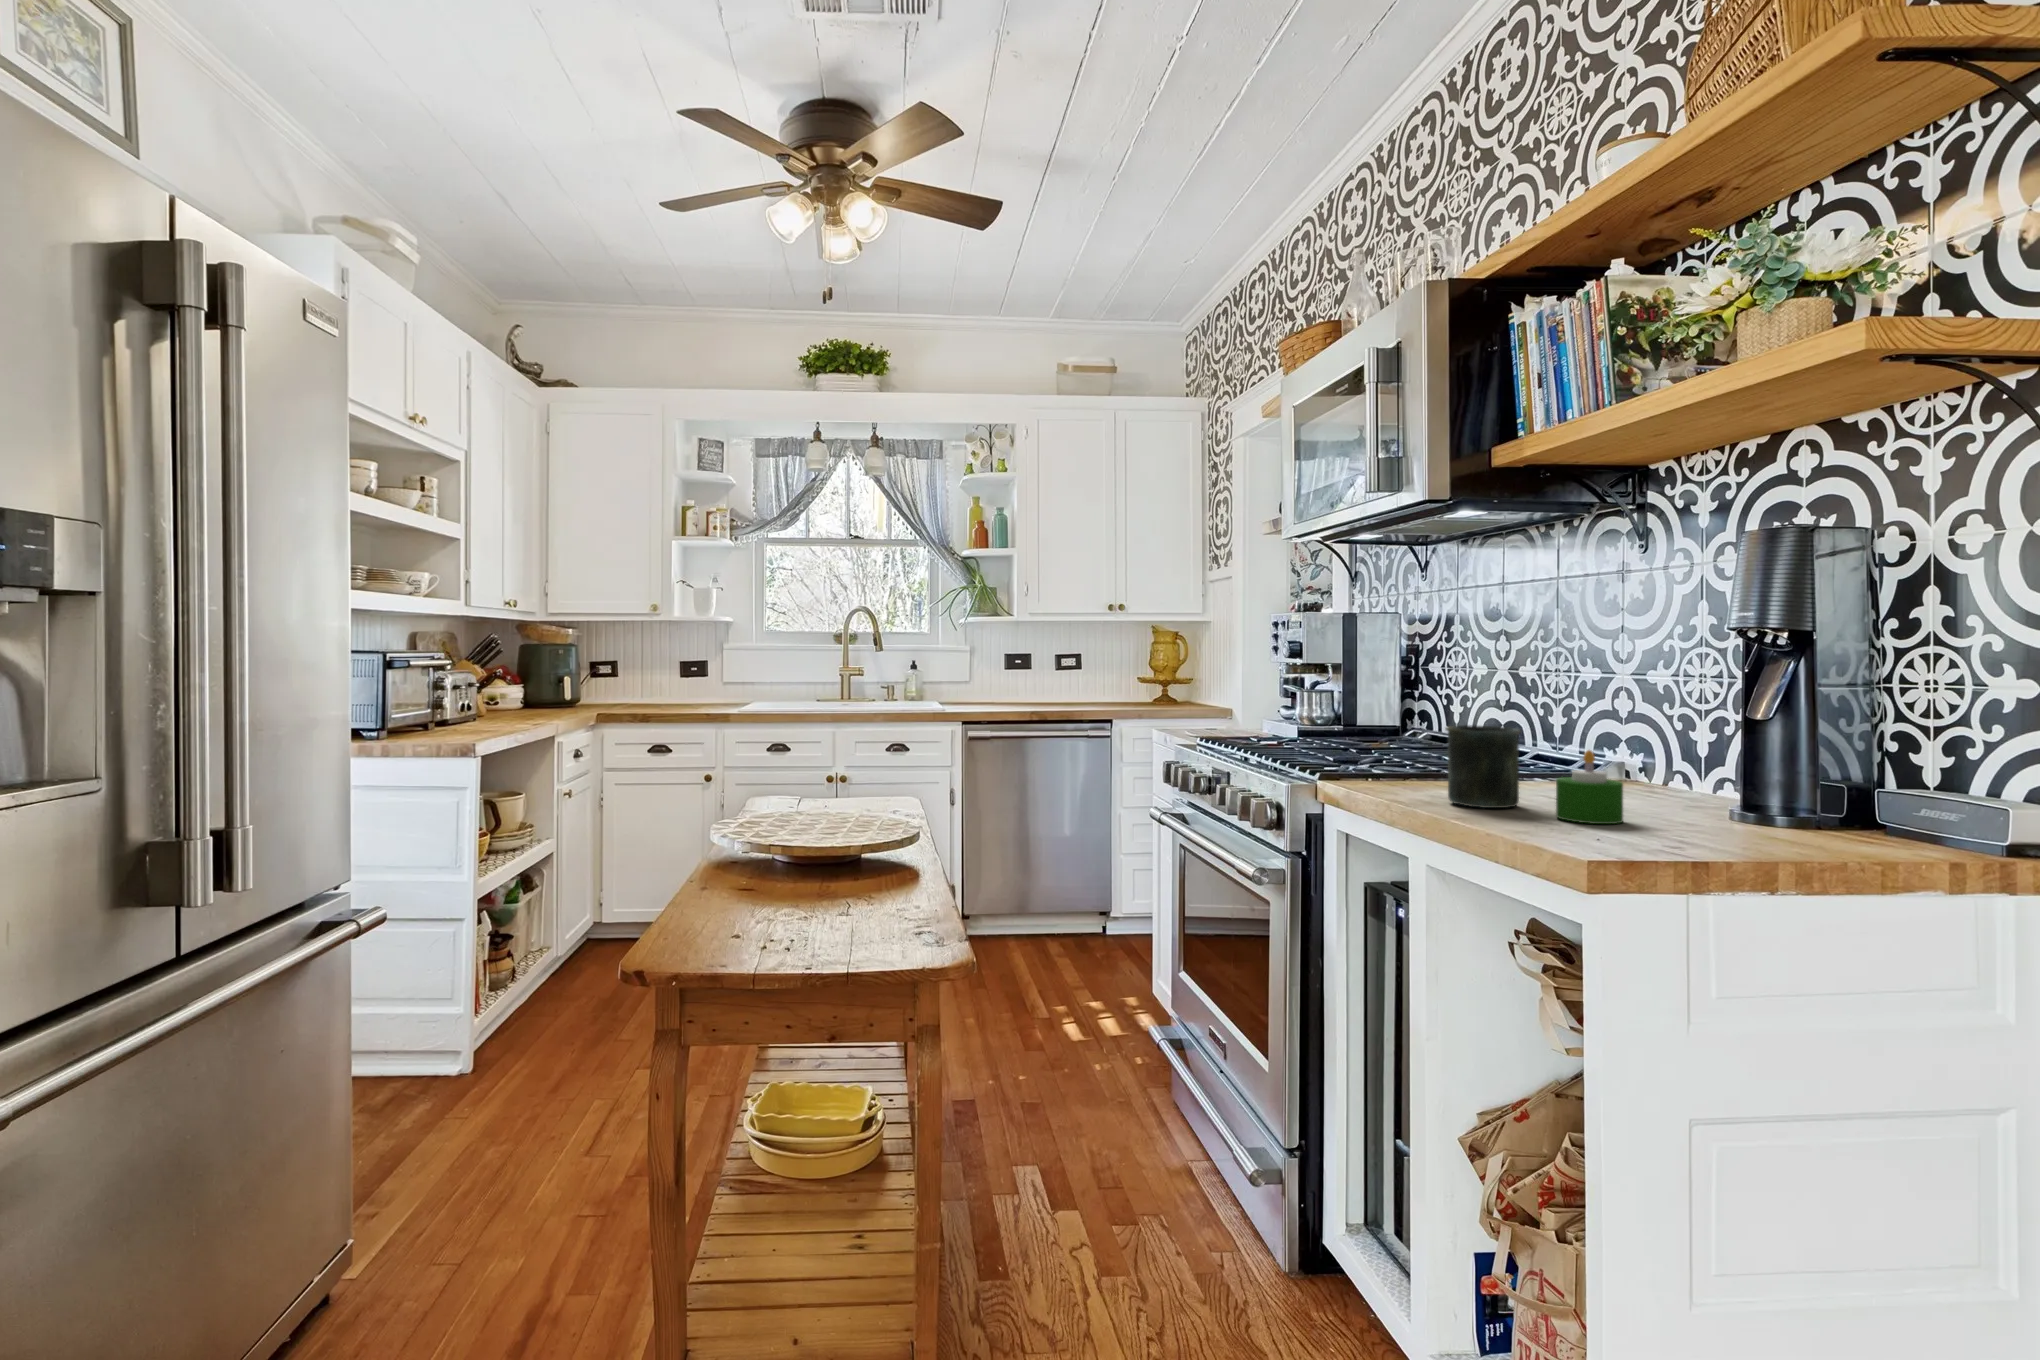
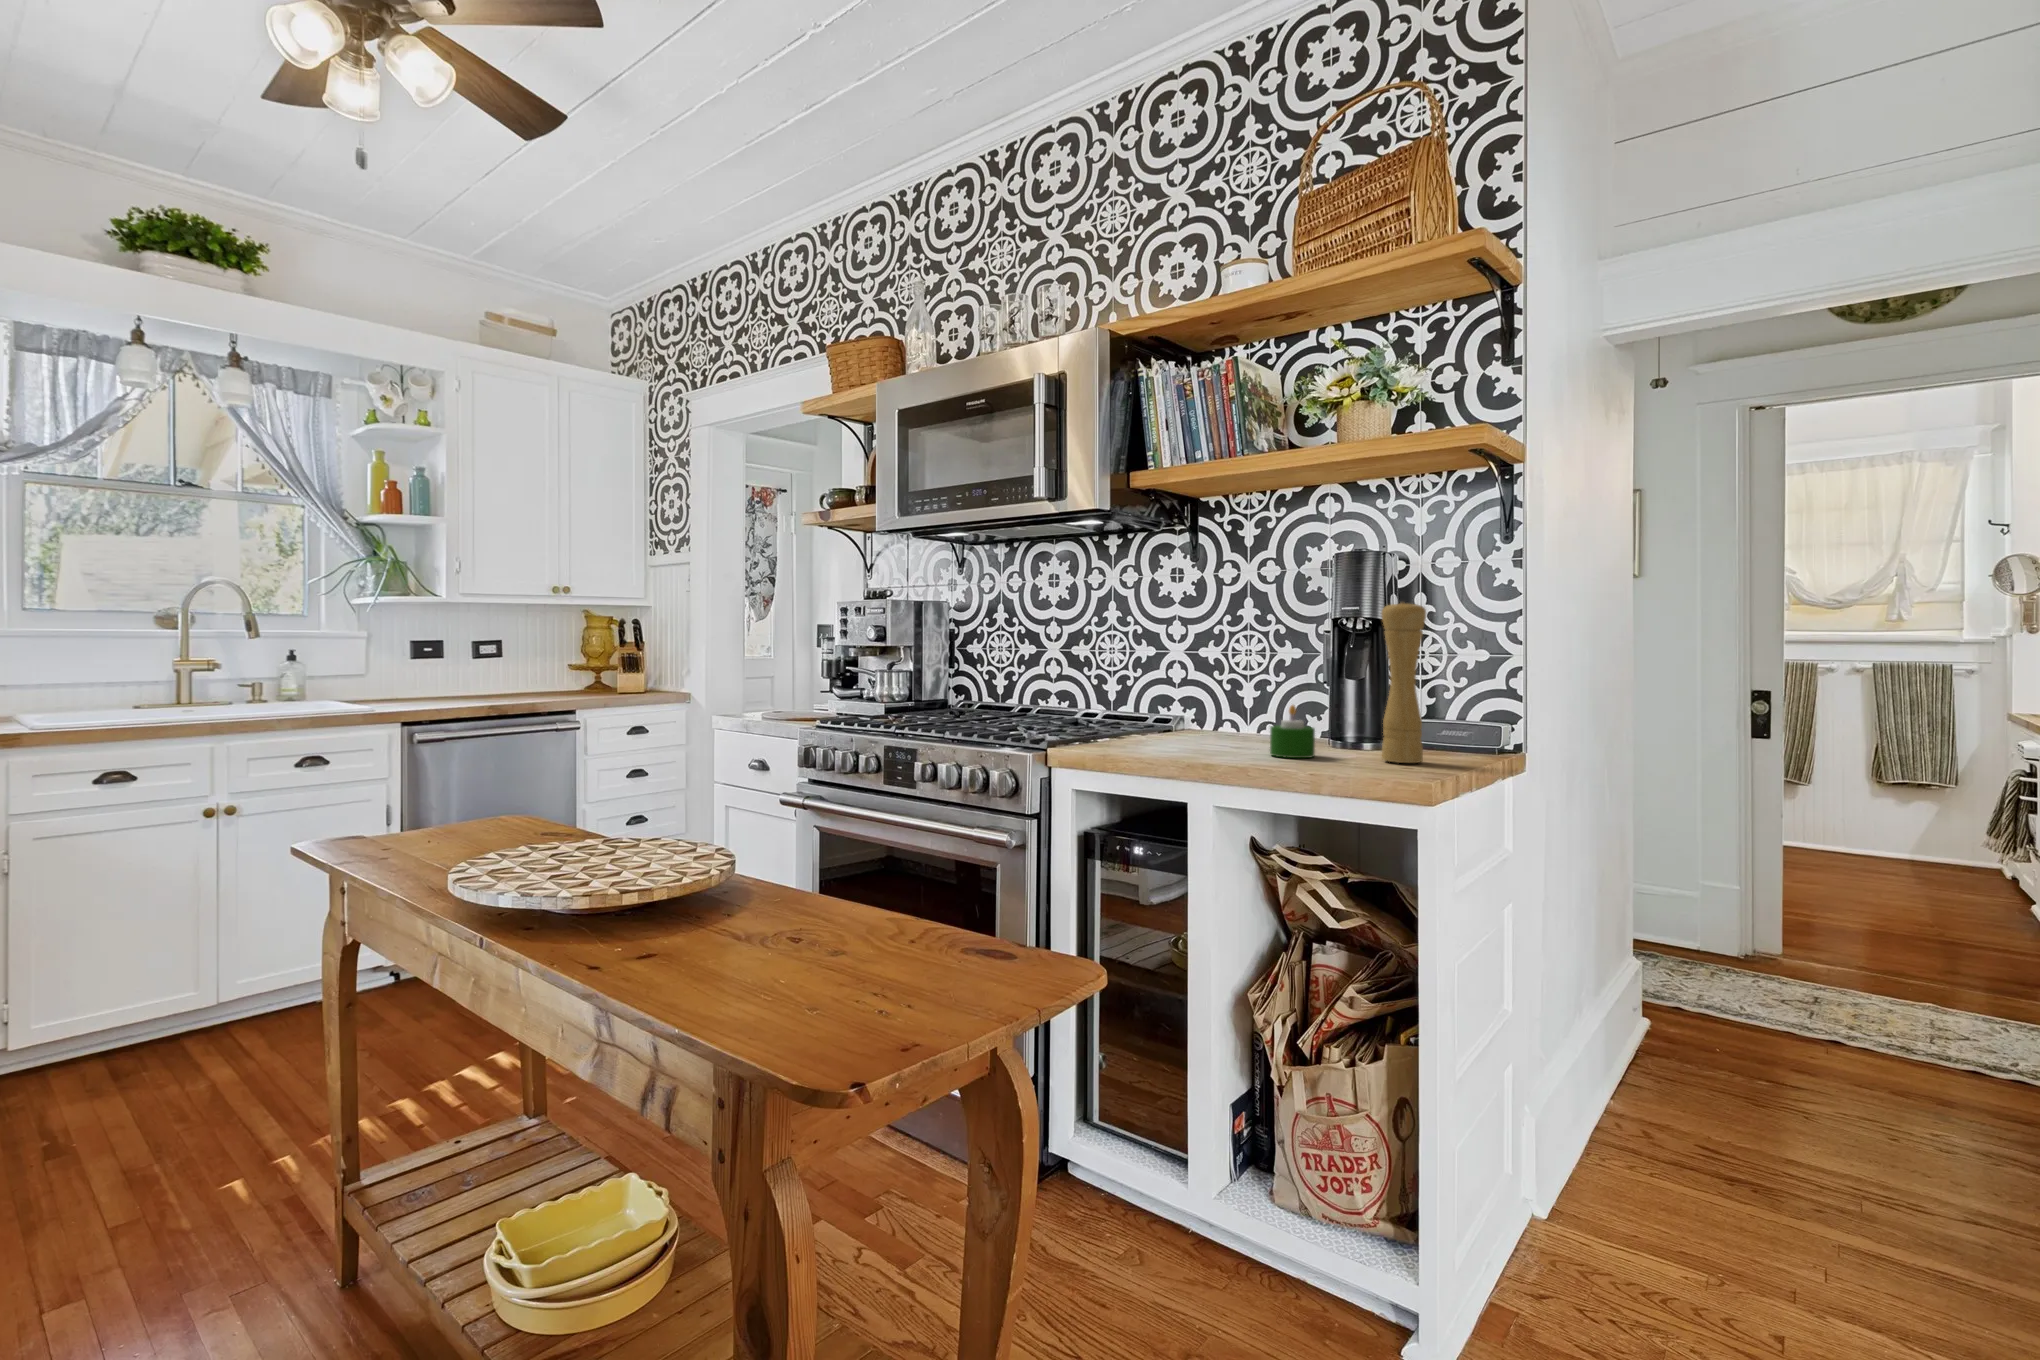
pepper mill: none [1687,605,1763,847] -> present [1382,601,1426,763]
mug: present [1445,725,1521,808] -> none [1168,691,1233,755]

